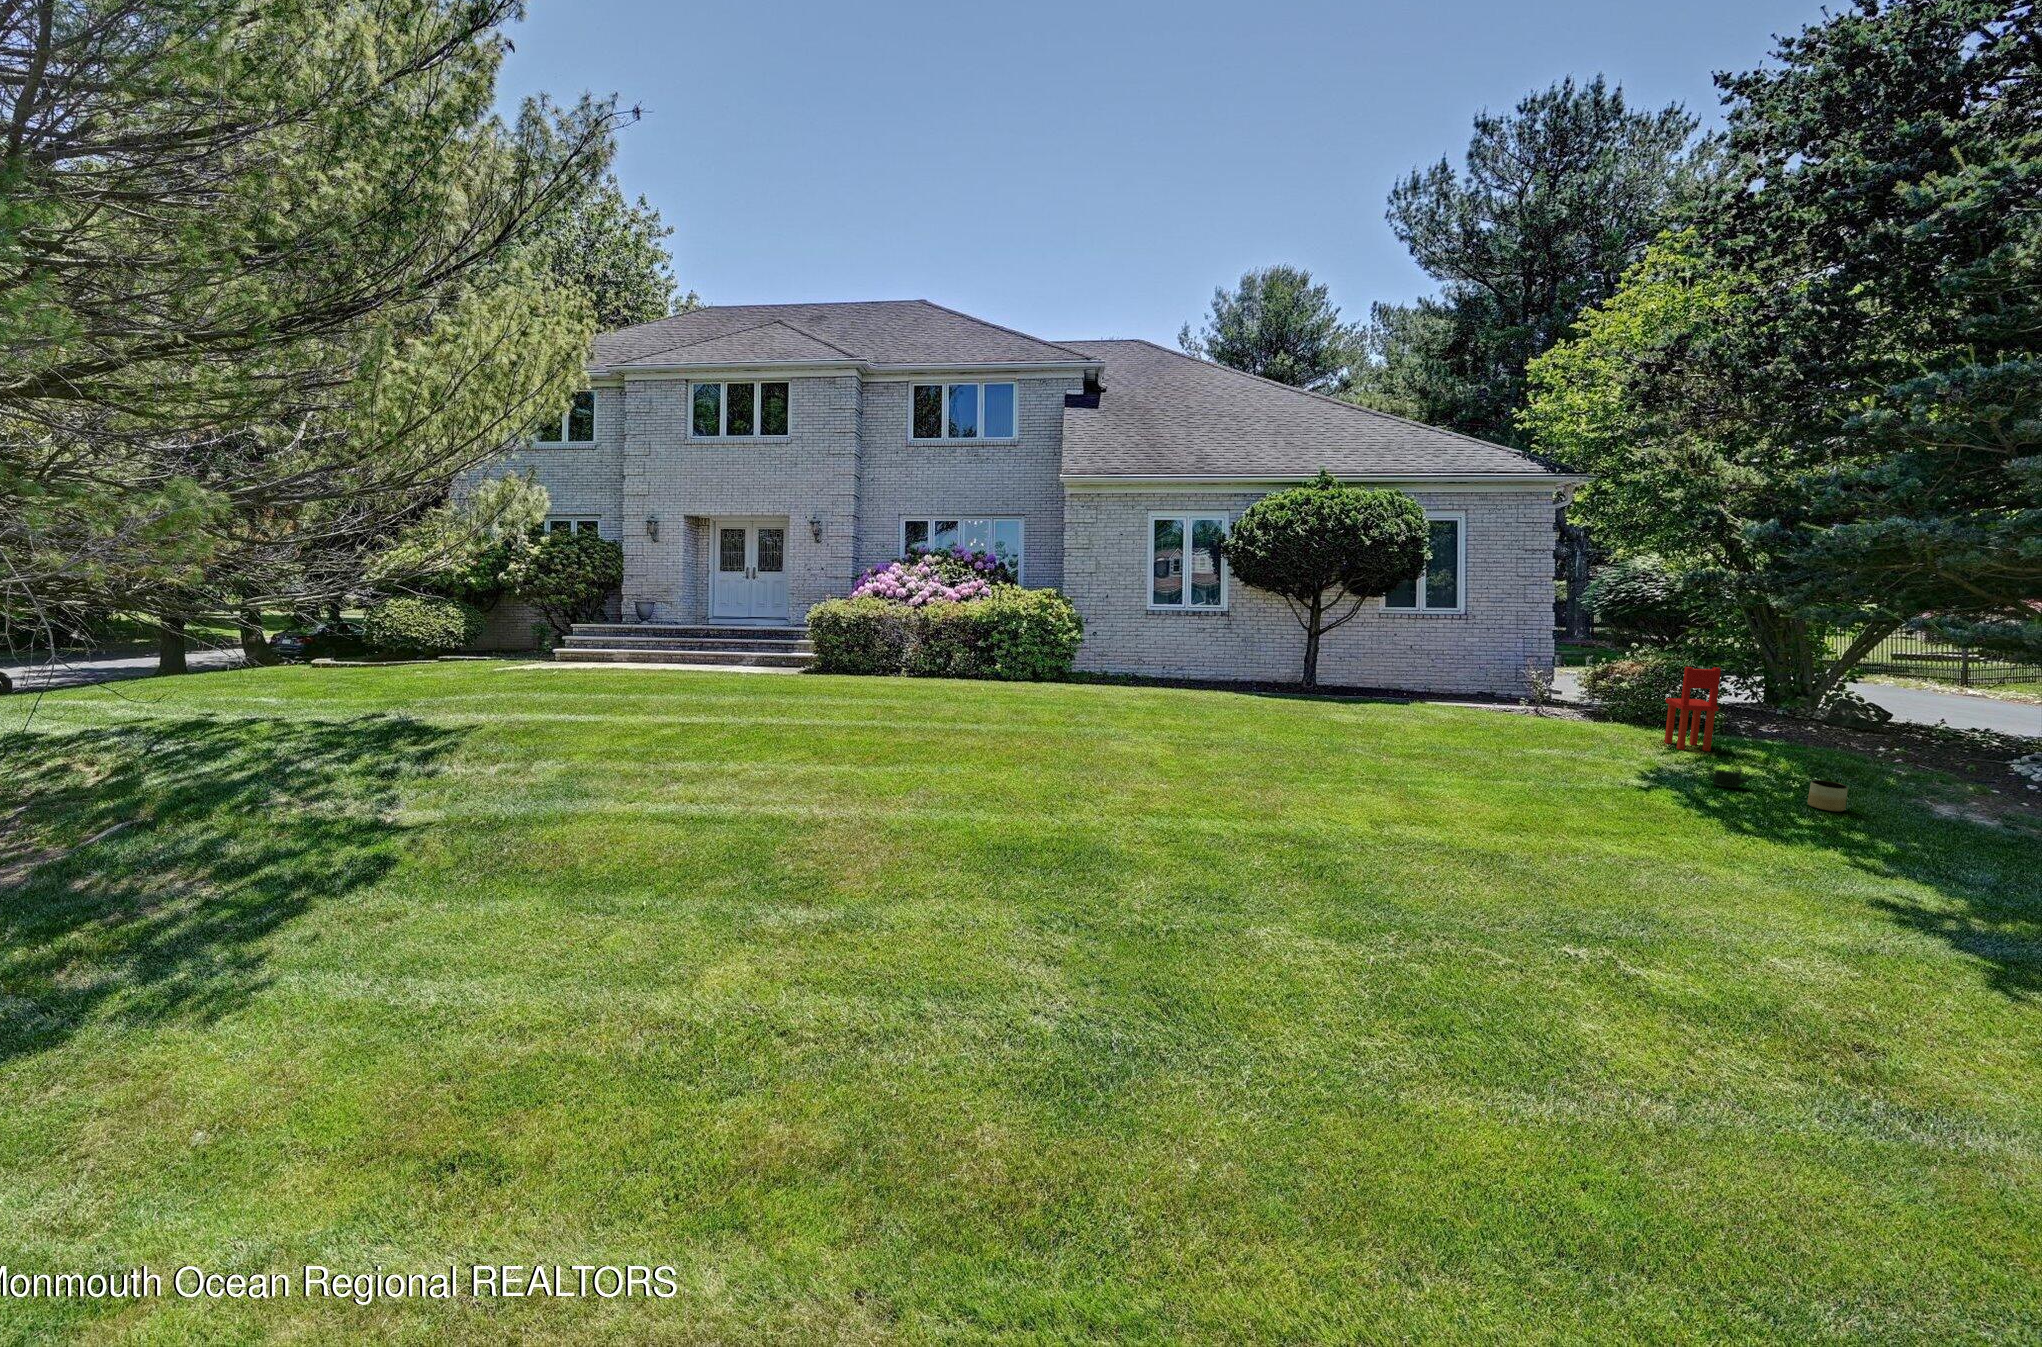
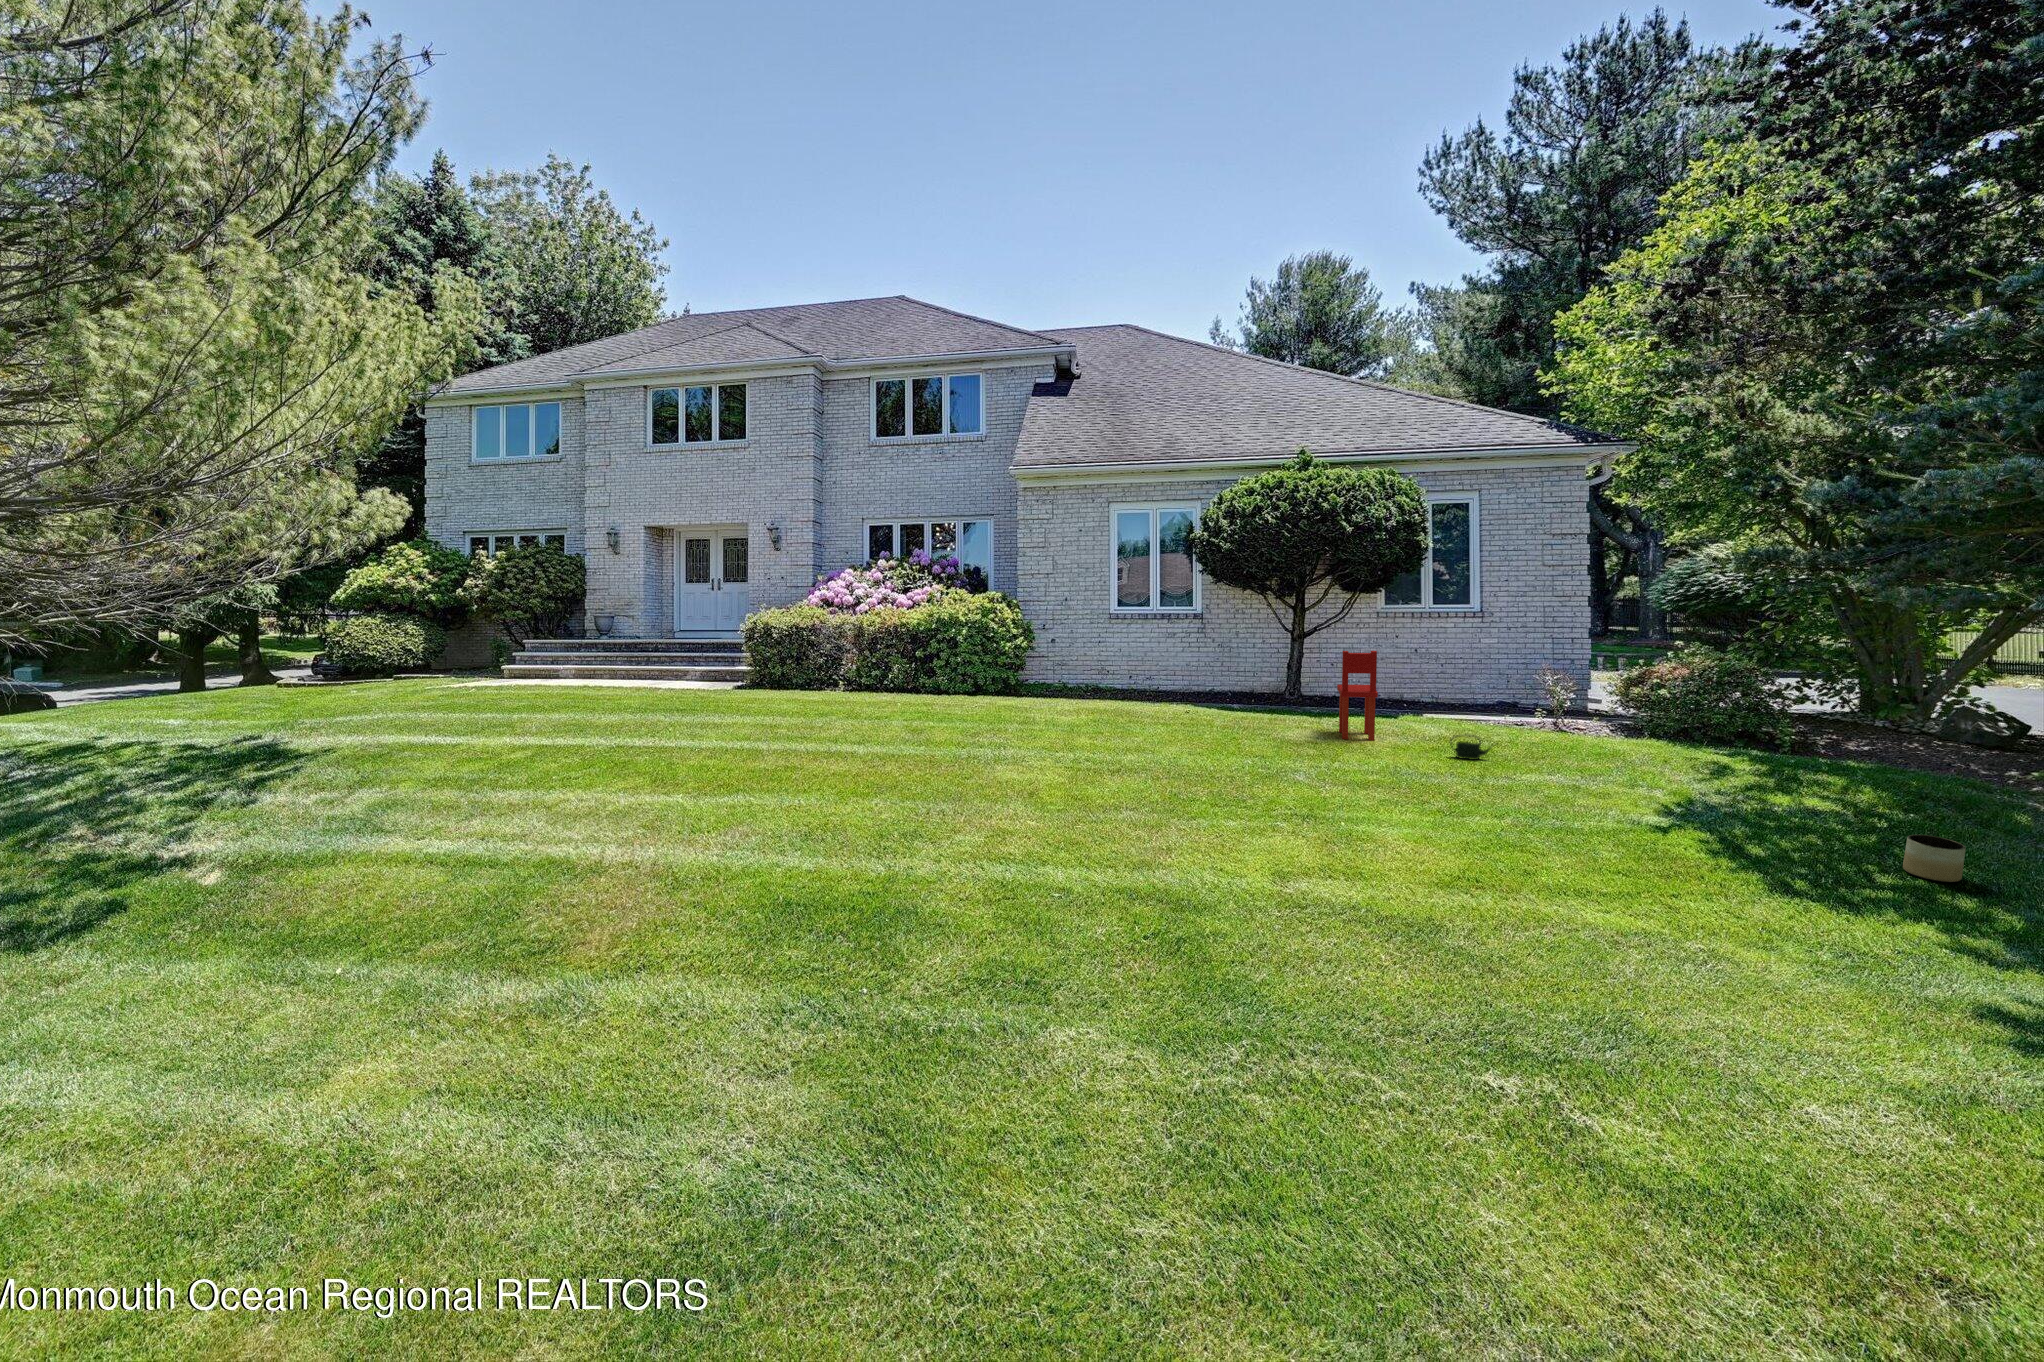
chair: present [1664,667,1721,751] -> present [1337,651,1378,740]
watering can: present [1708,763,1754,788] -> present [1450,735,1491,760]

